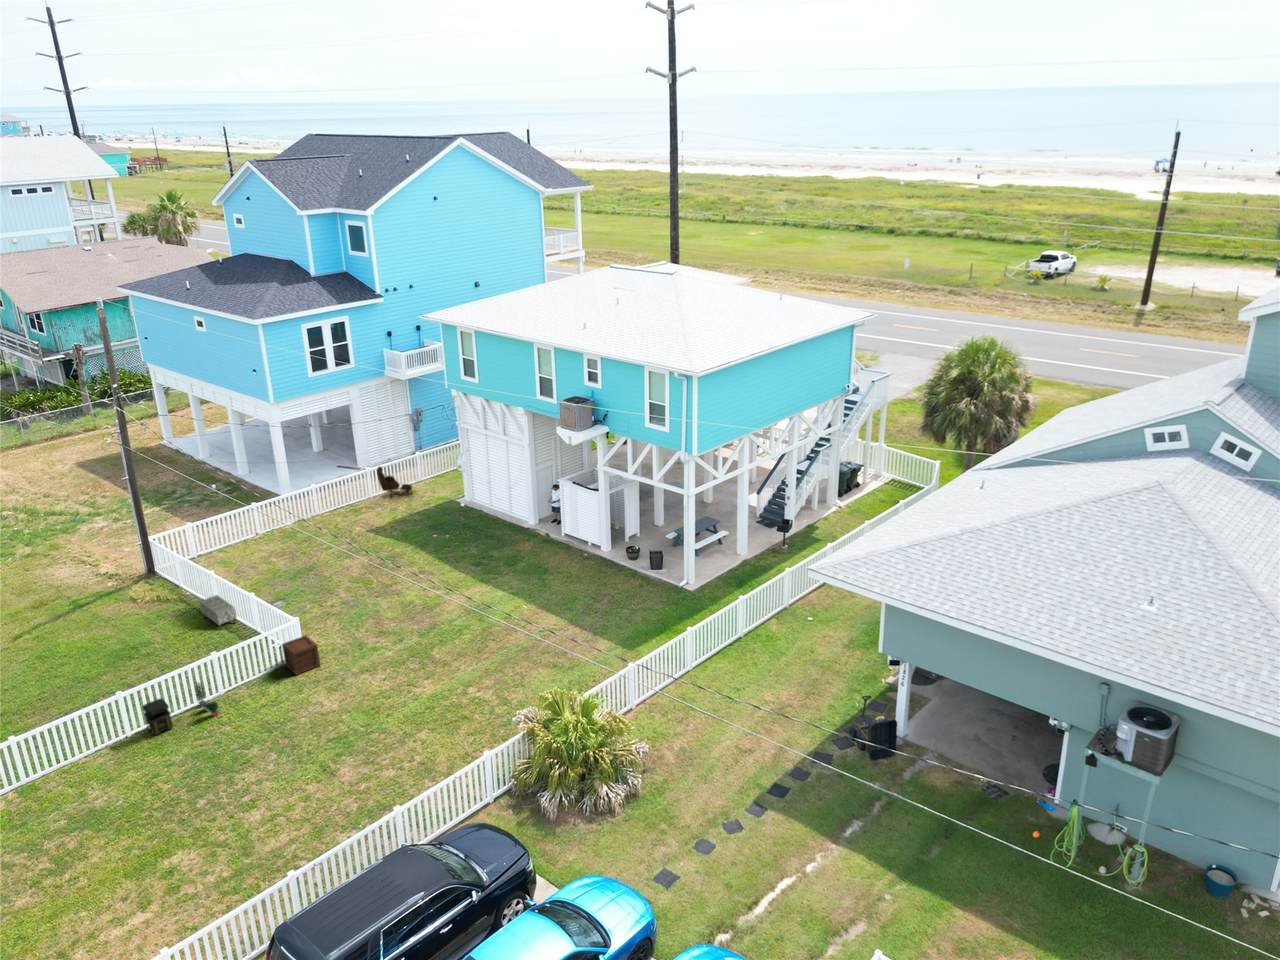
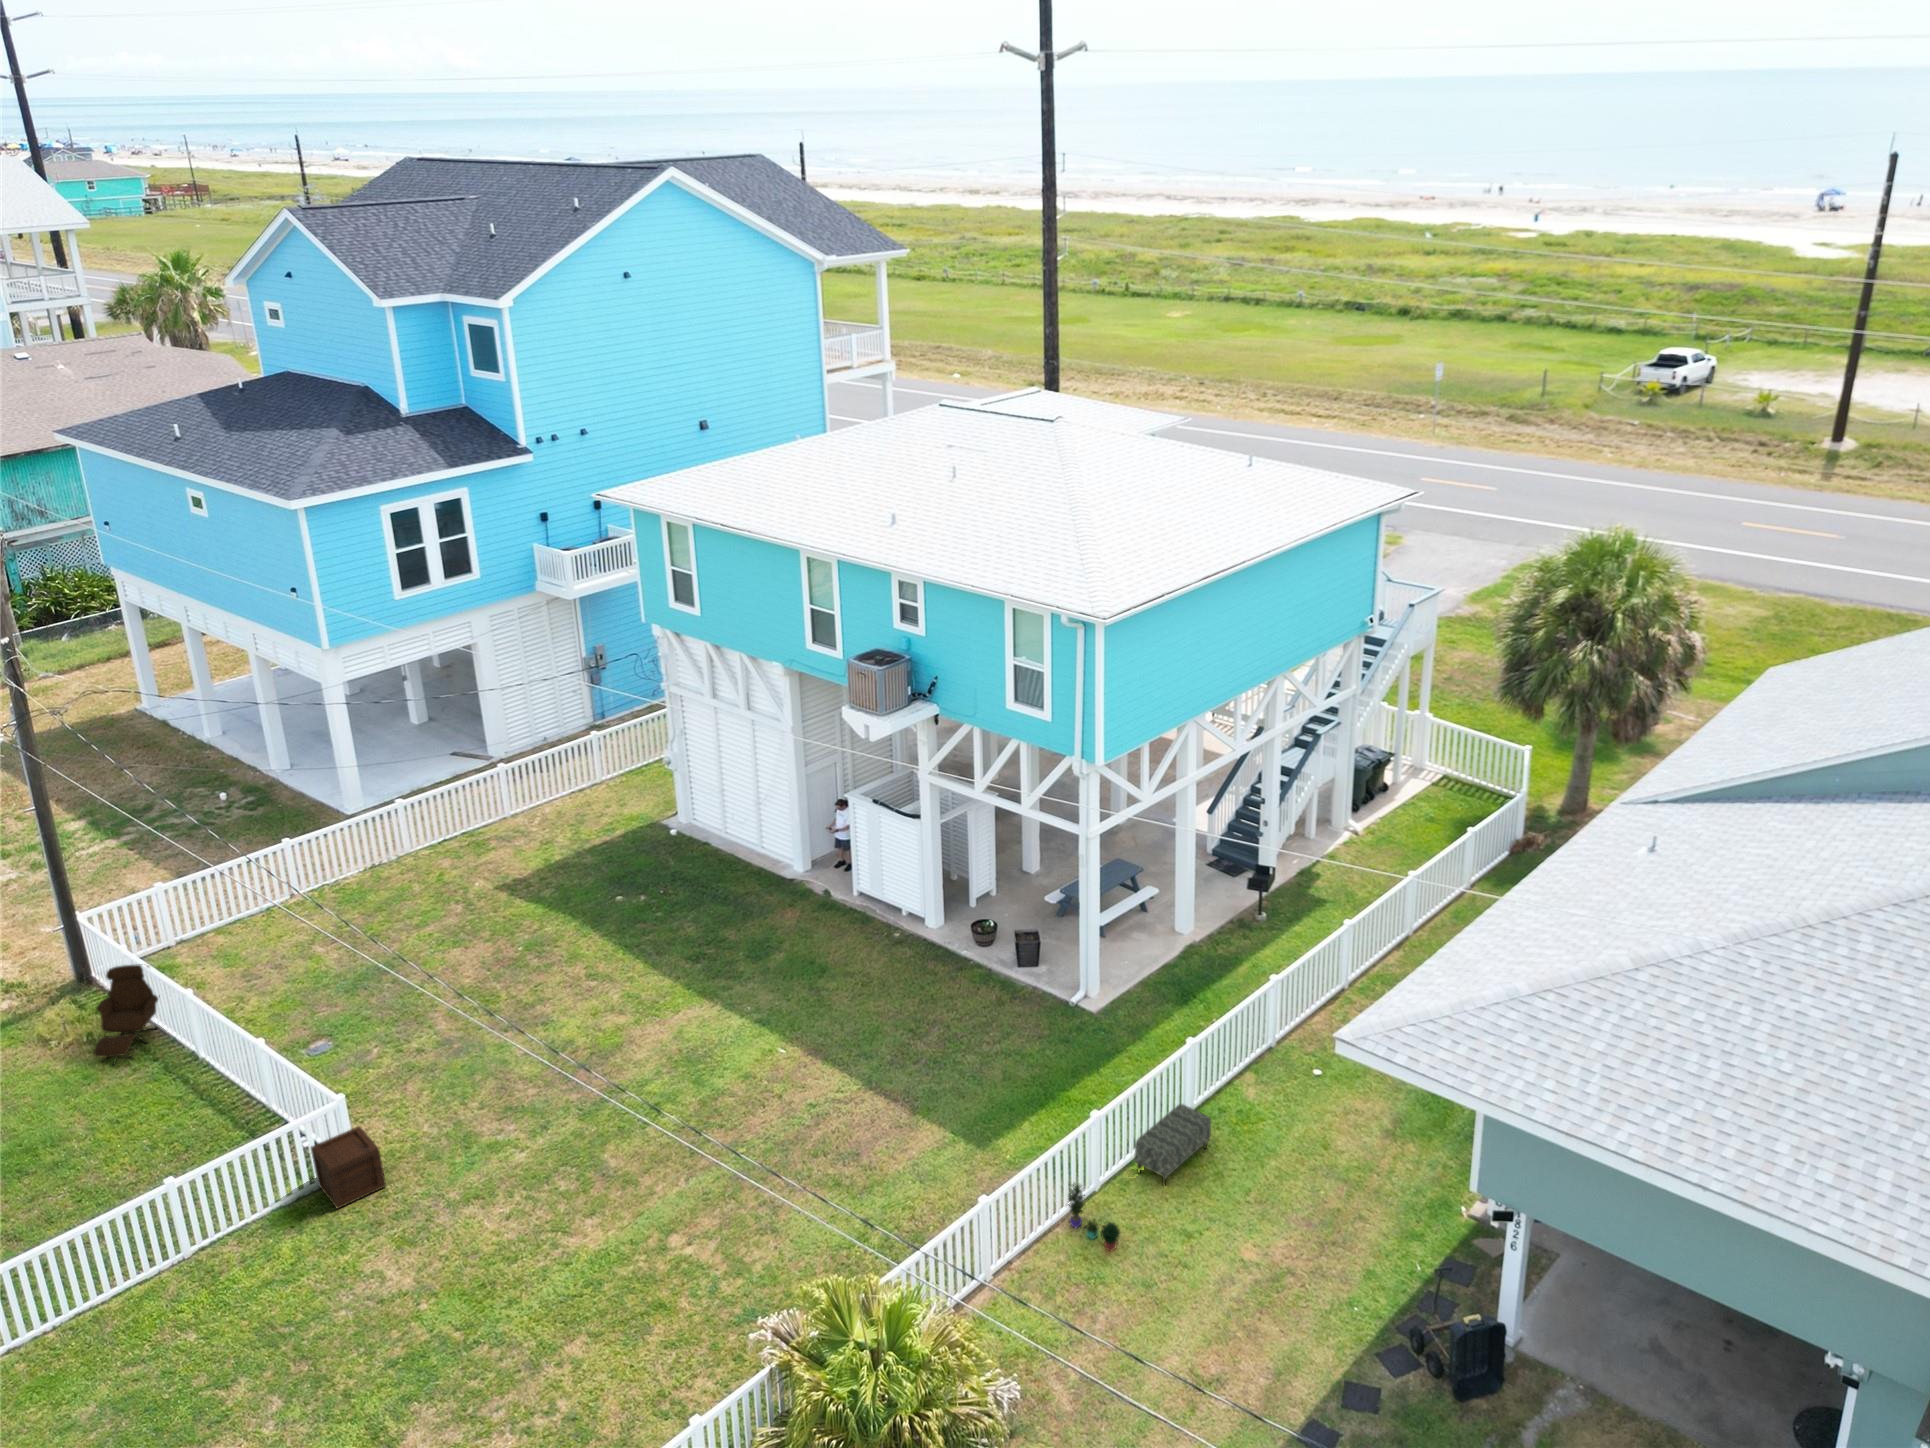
lounge chair: present [377,467,412,496] -> present [94,964,158,1065]
bench: present [199,595,236,629] -> present [1135,1104,1211,1186]
potted plant: present [195,683,218,716] -> present [1068,1183,1120,1251]
toolbox: present [143,699,173,735] -> none [16,1280,79,1358]

